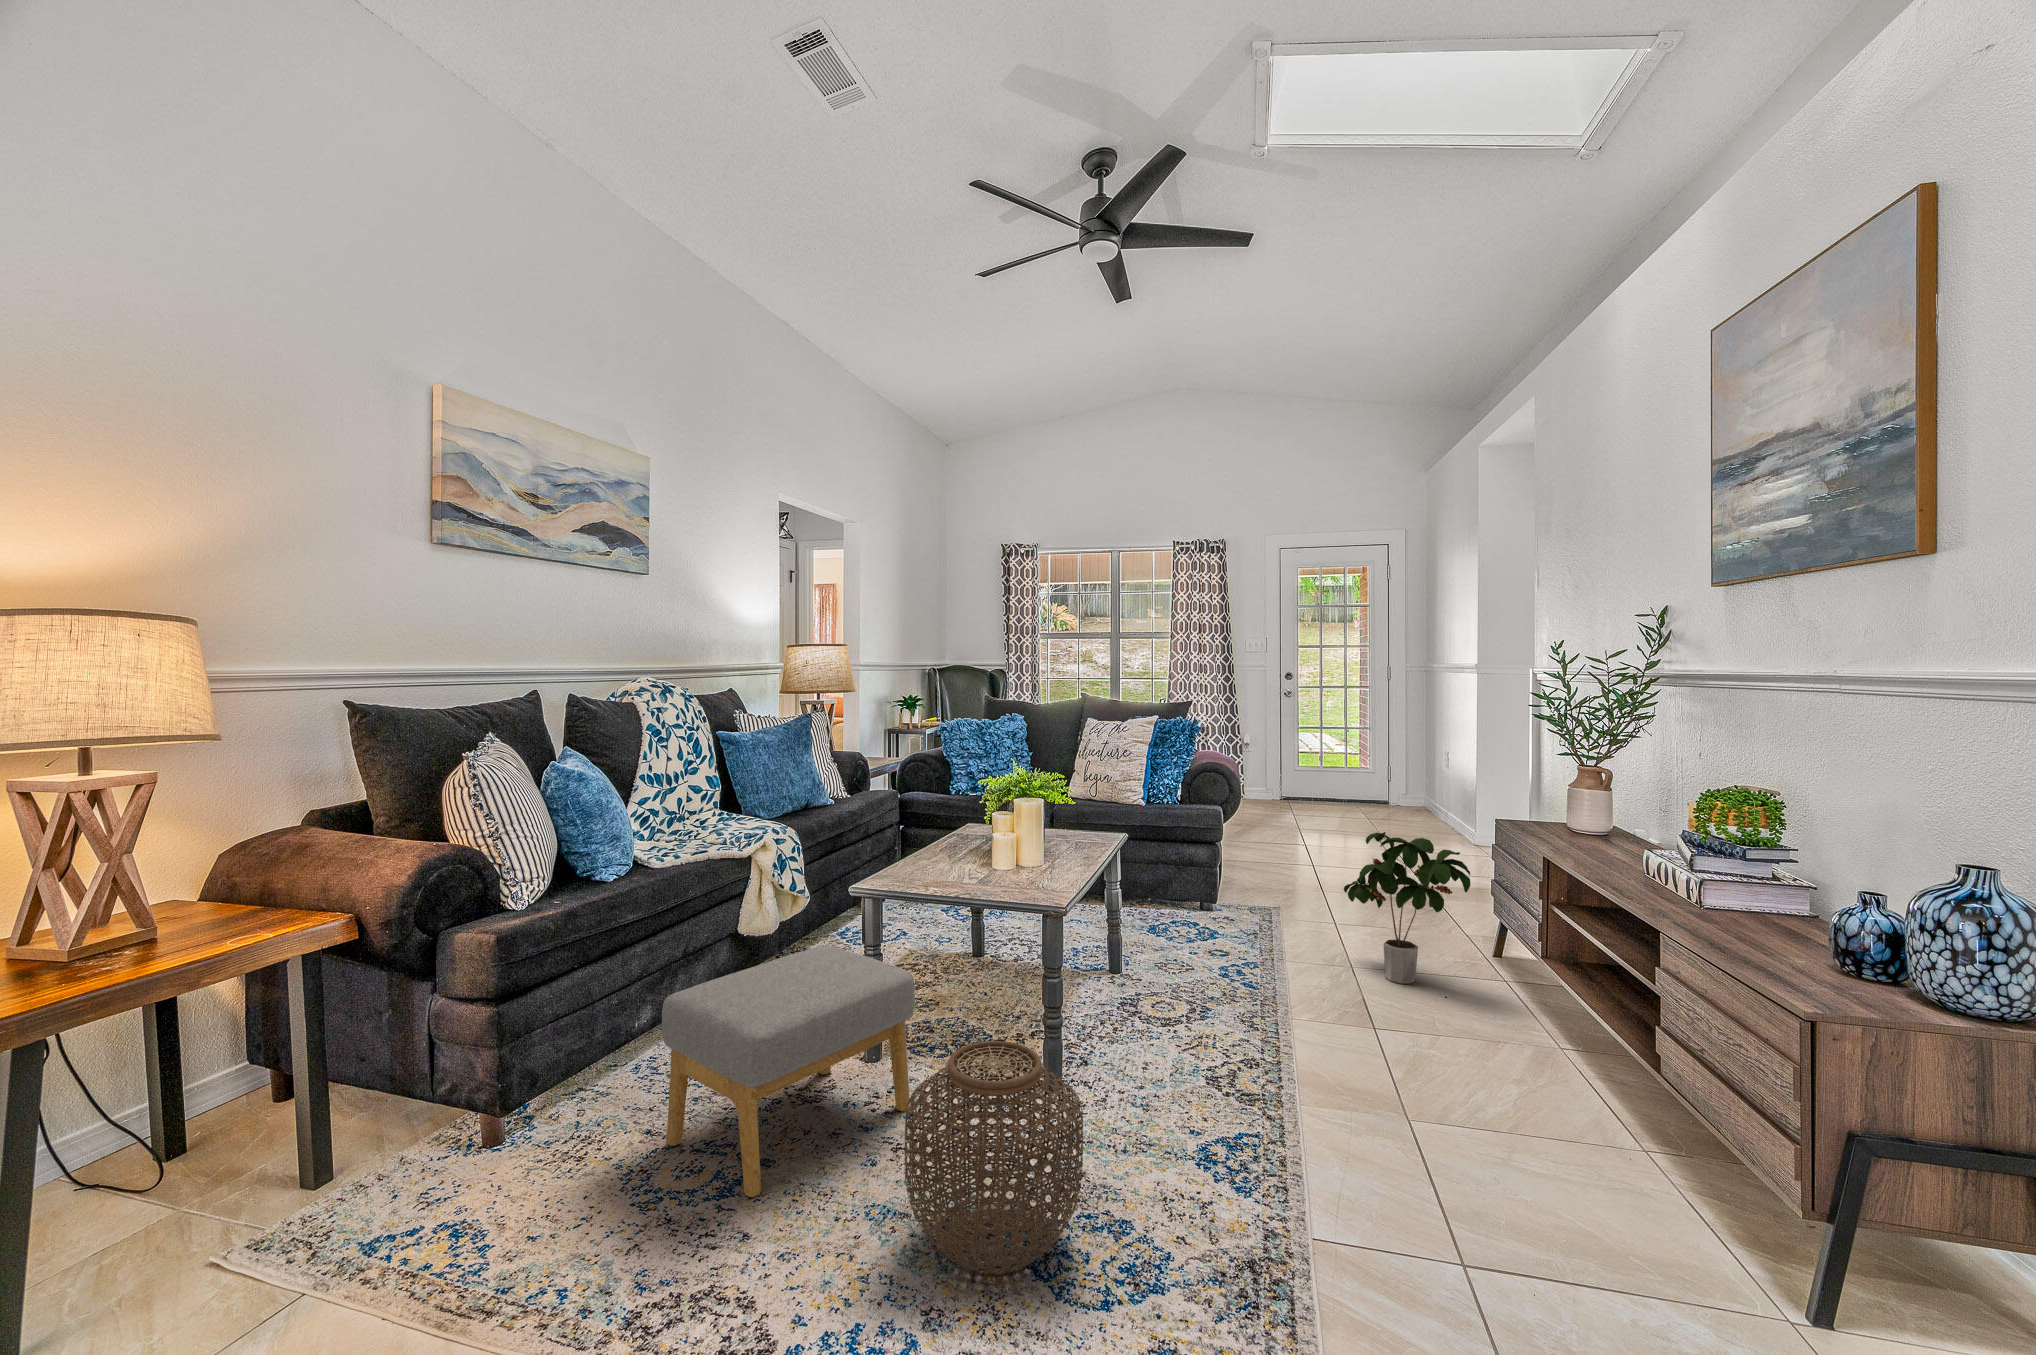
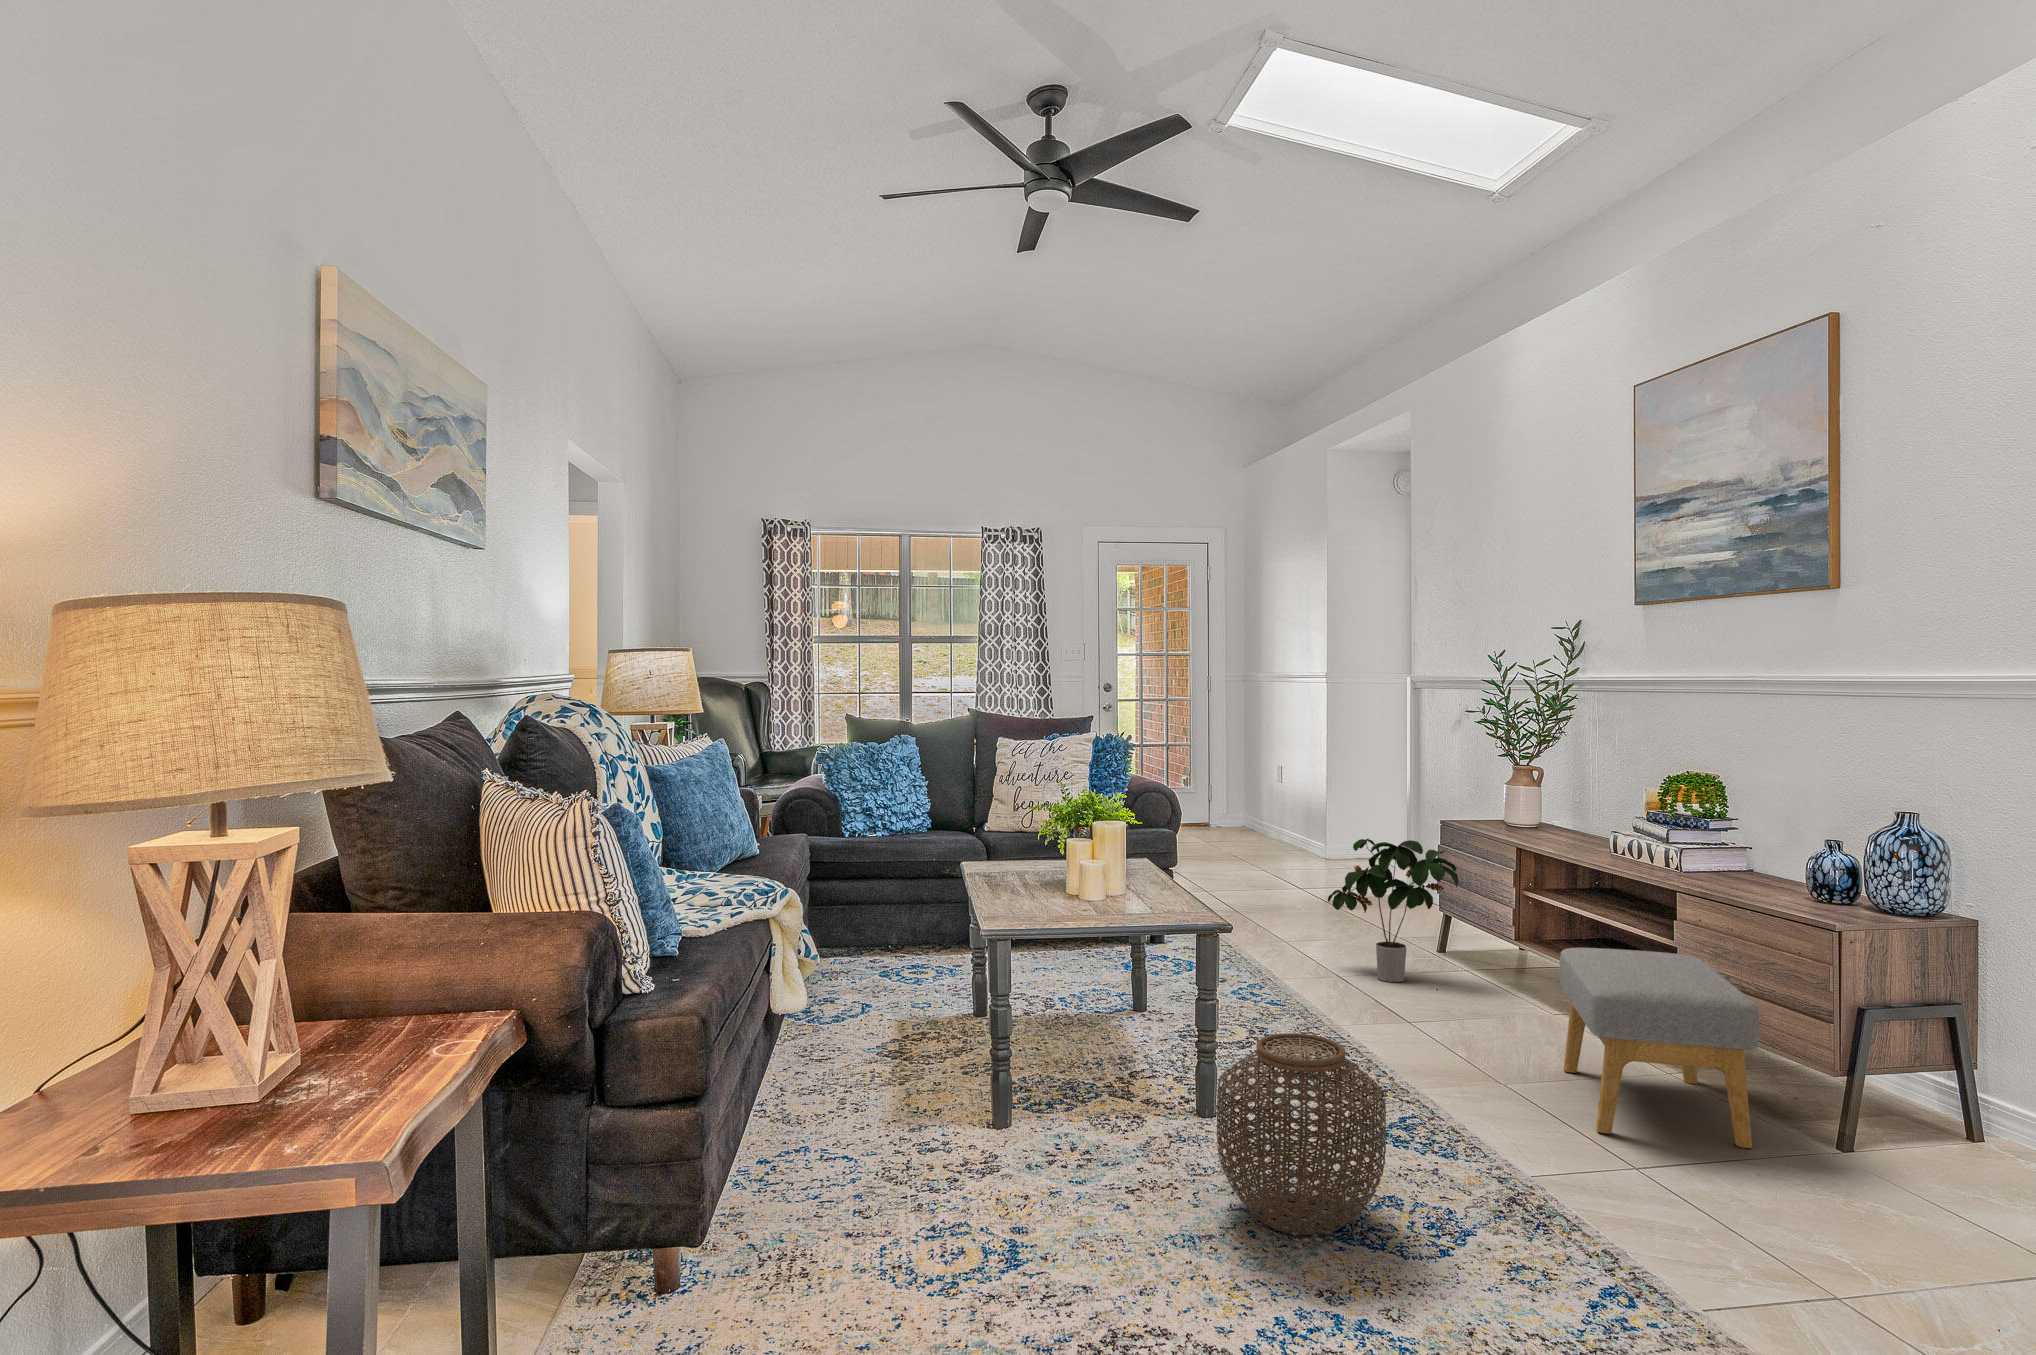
footstool: present [662,946,915,1197] -> present [1560,948,1759,1148]

